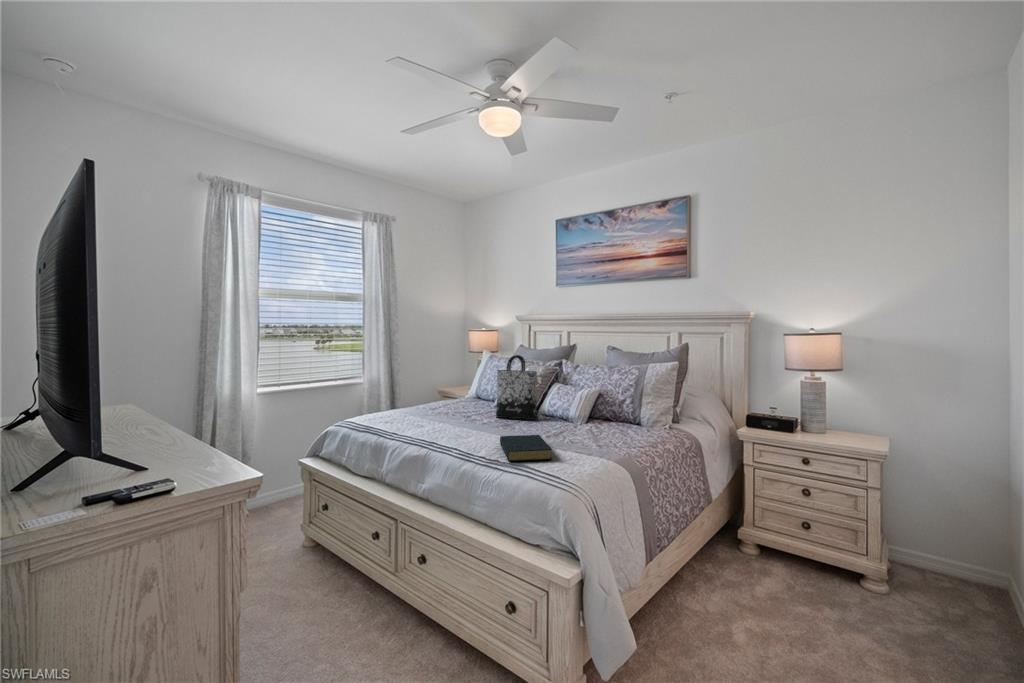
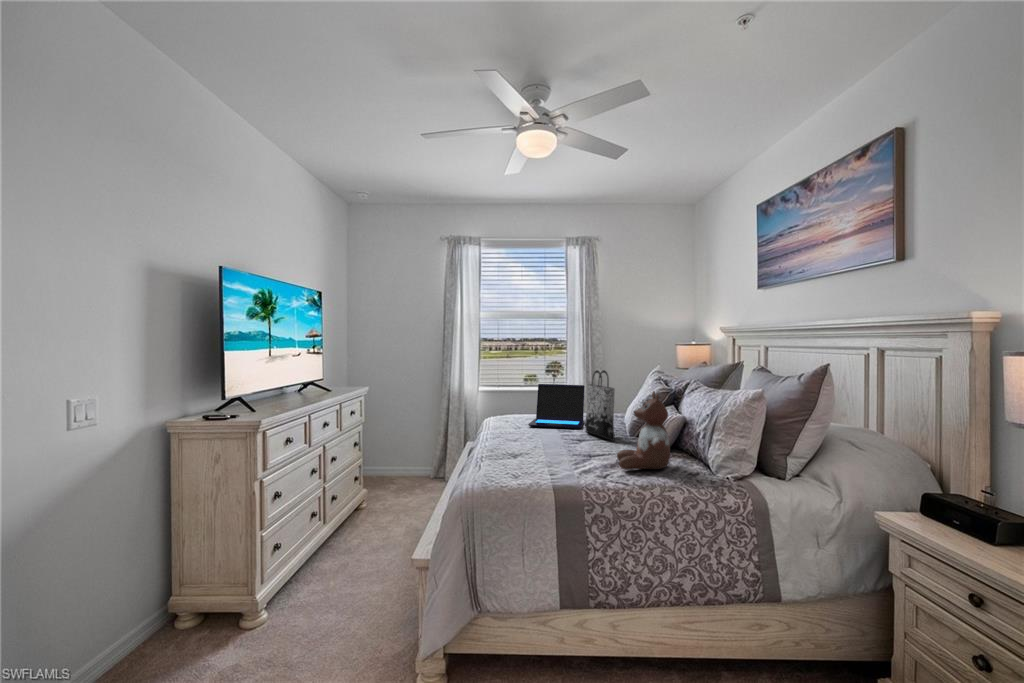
stuffed bear: none [589,369,643,438] -> present [617,391,670,470]
laptop: none [412,372,483,421] -> present [528,384,585,429]
hardback book: present [500,435,552,461] -> none [482,443,549,468]

